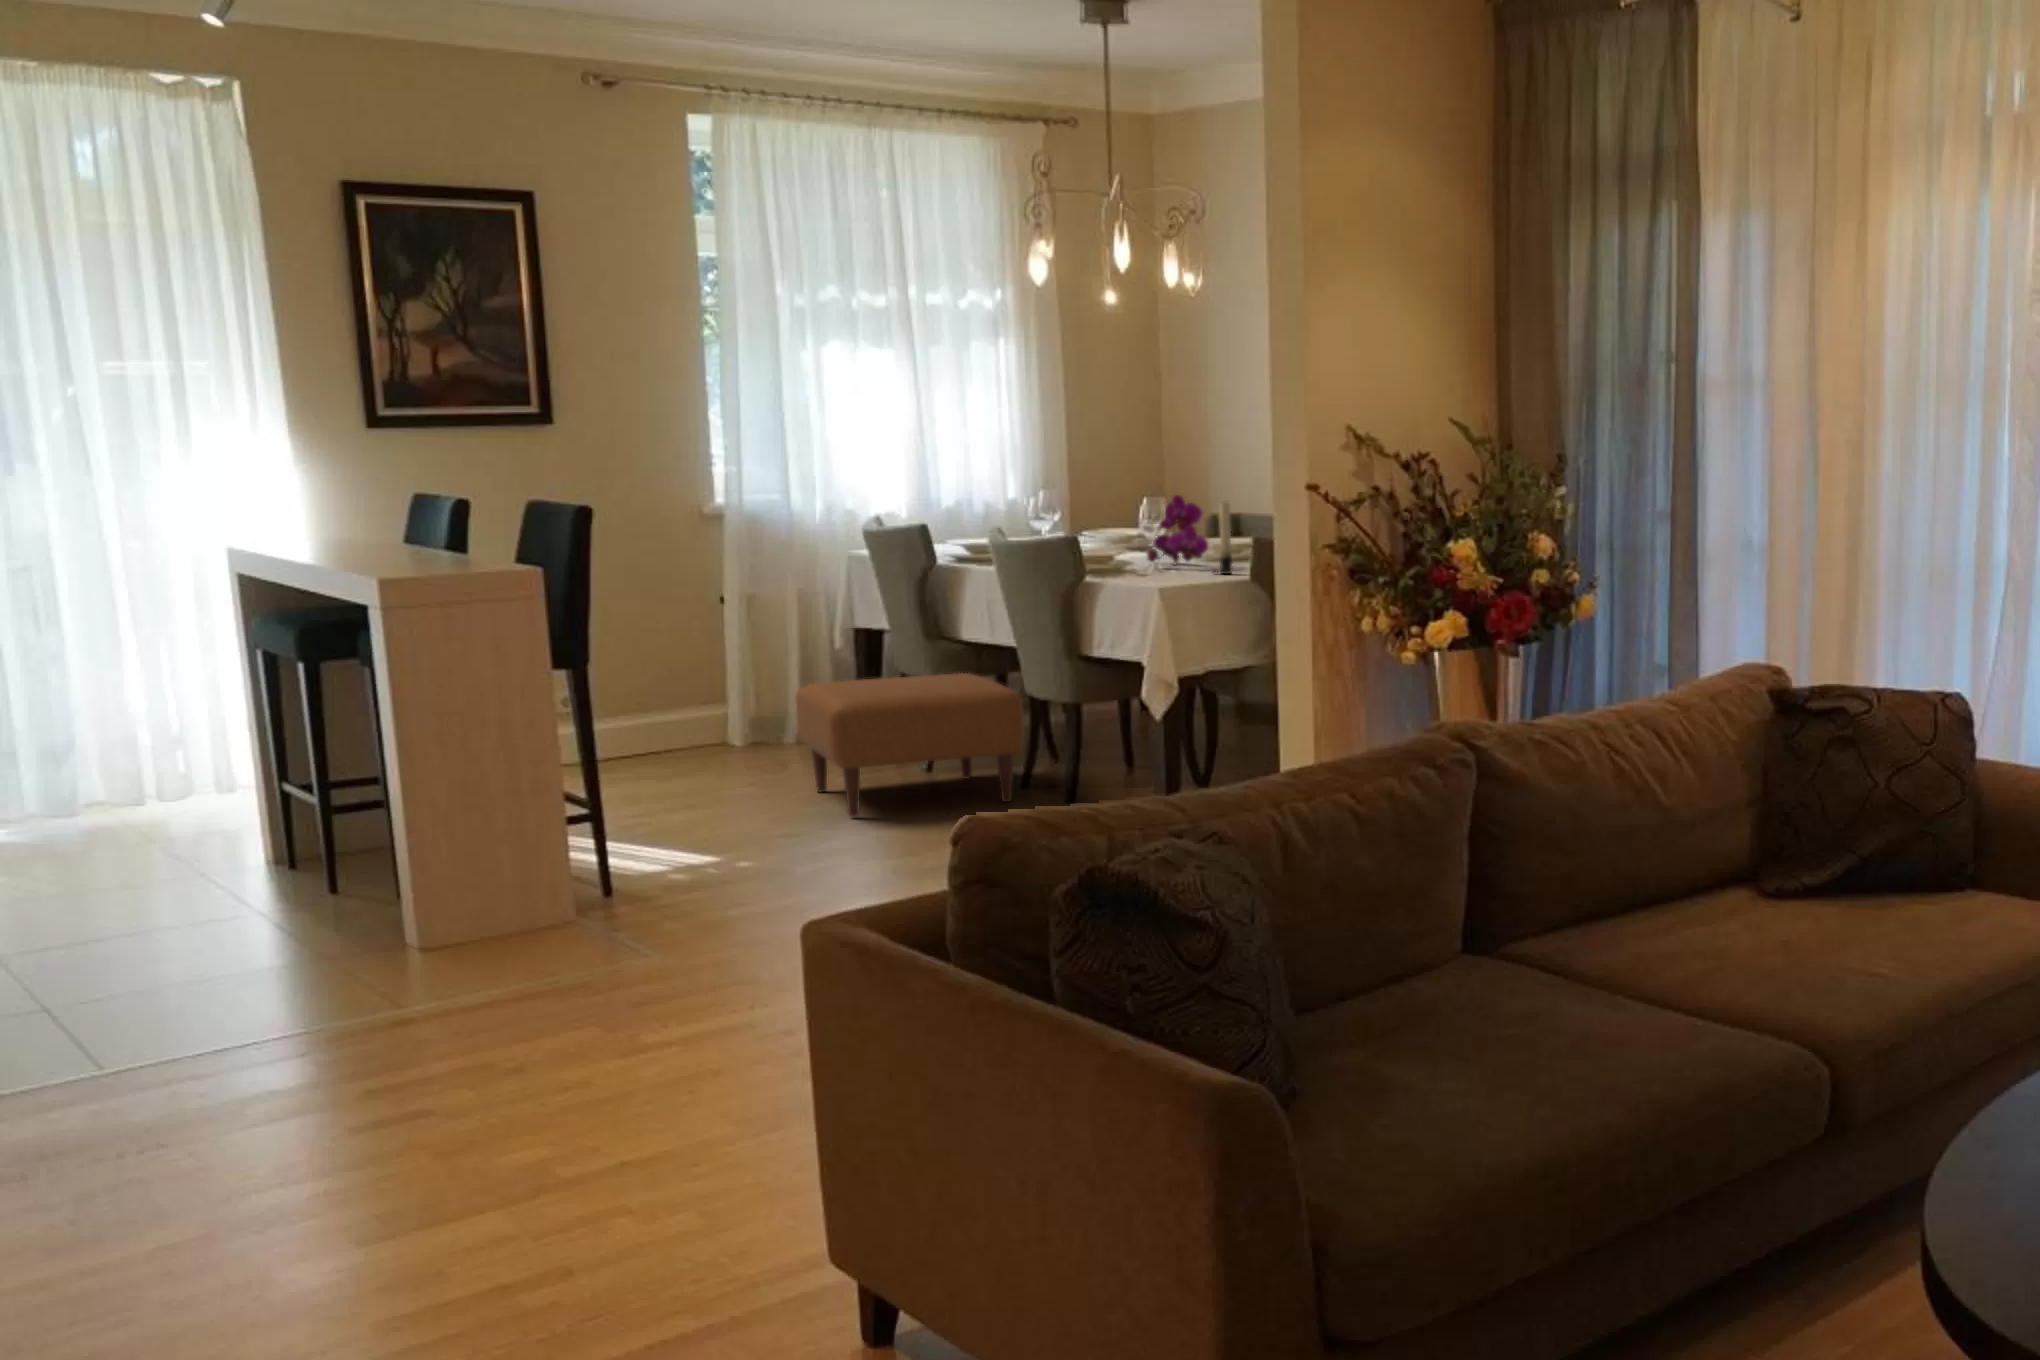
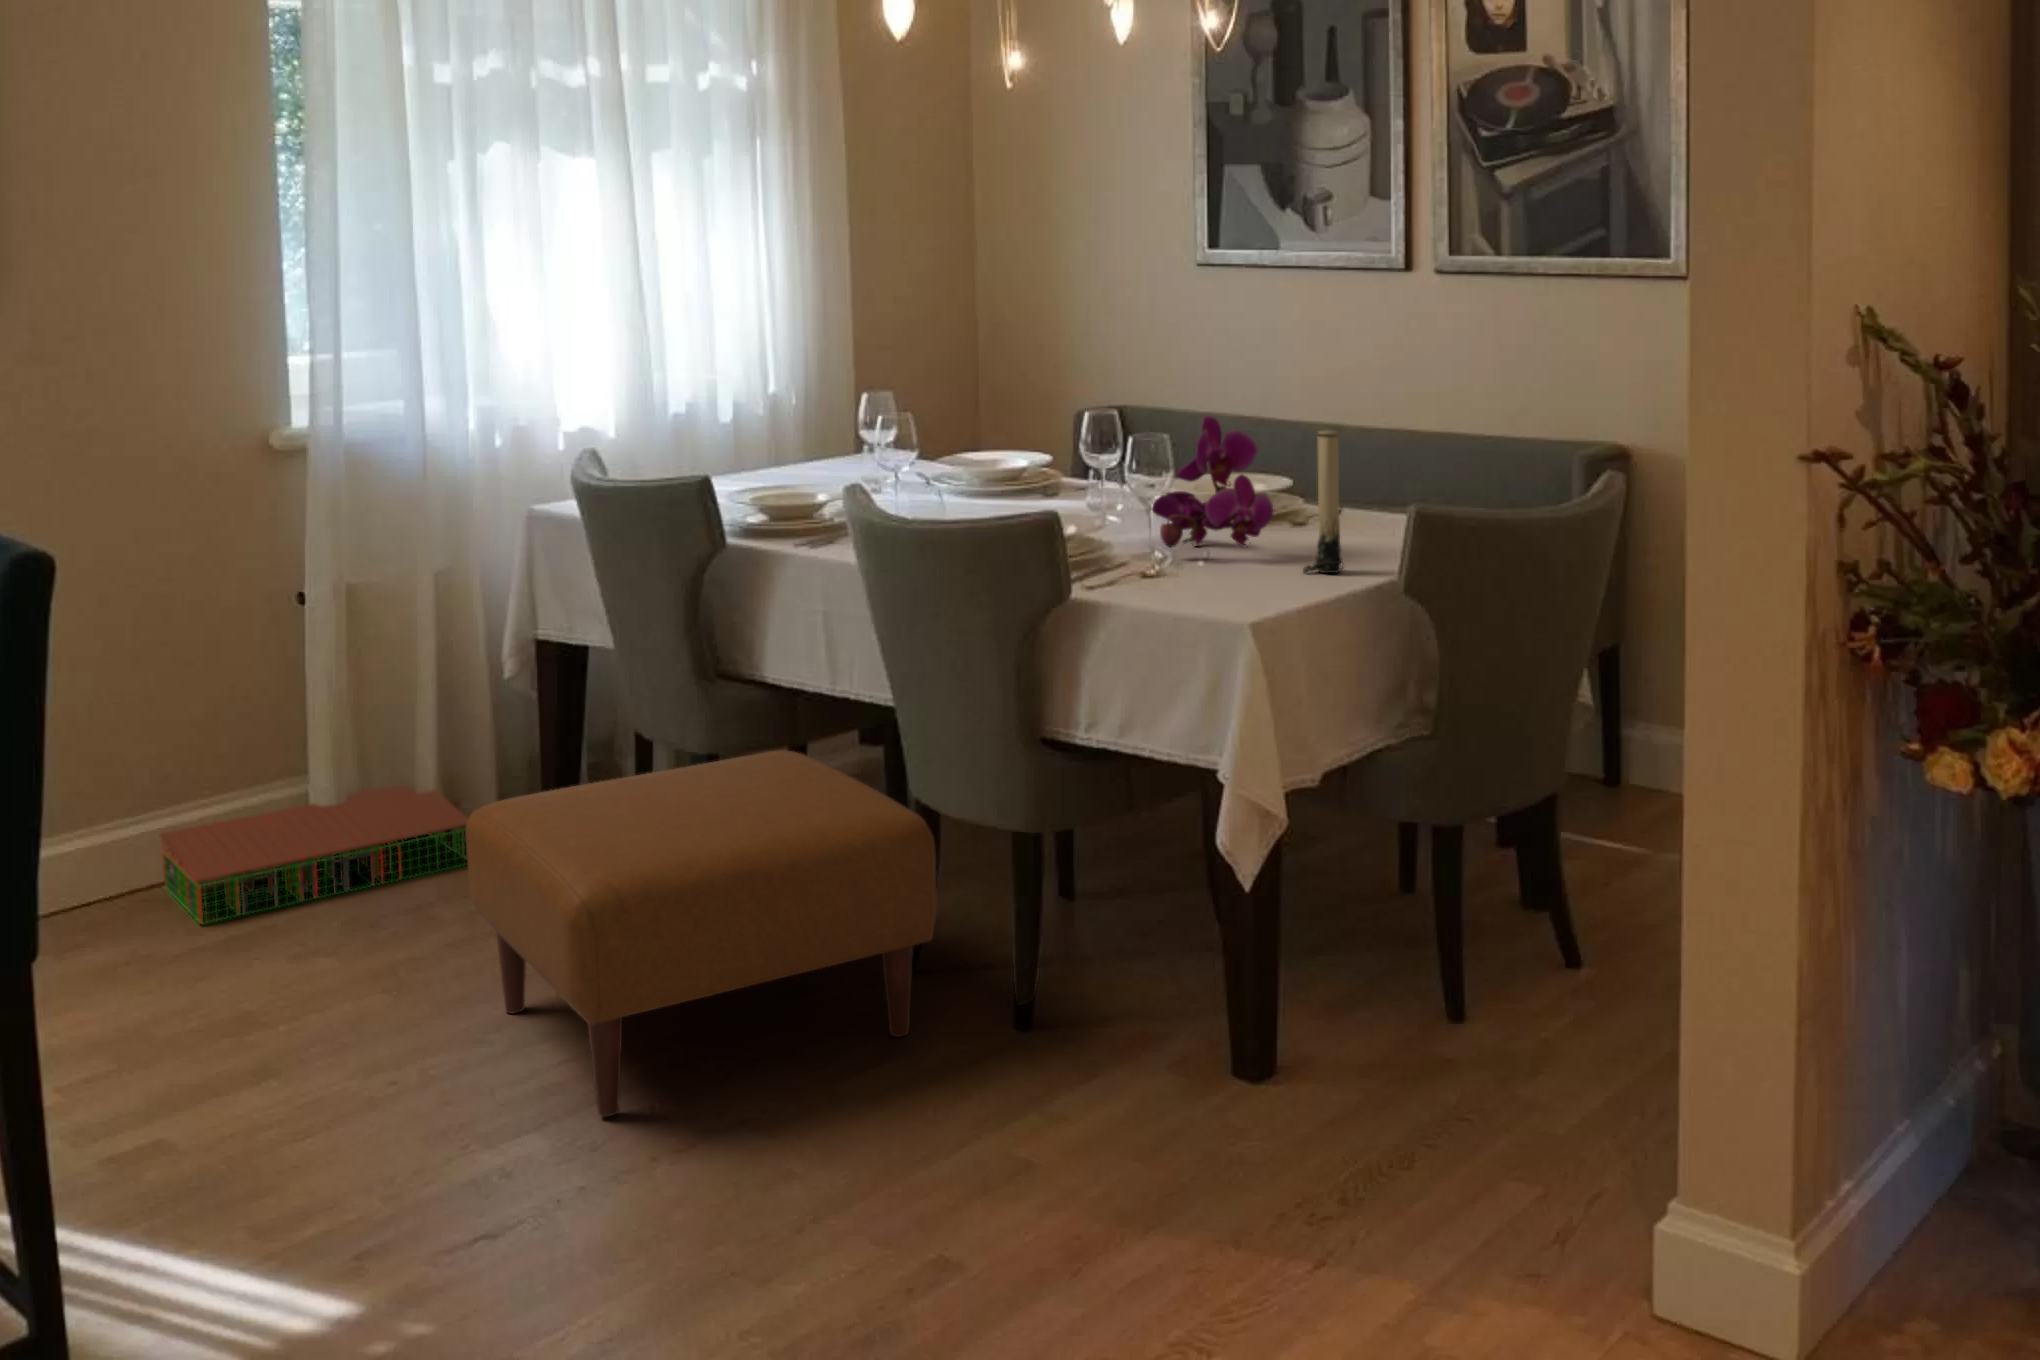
storage bin: none [646,710,818,765] -> present [159,786,468,923]

